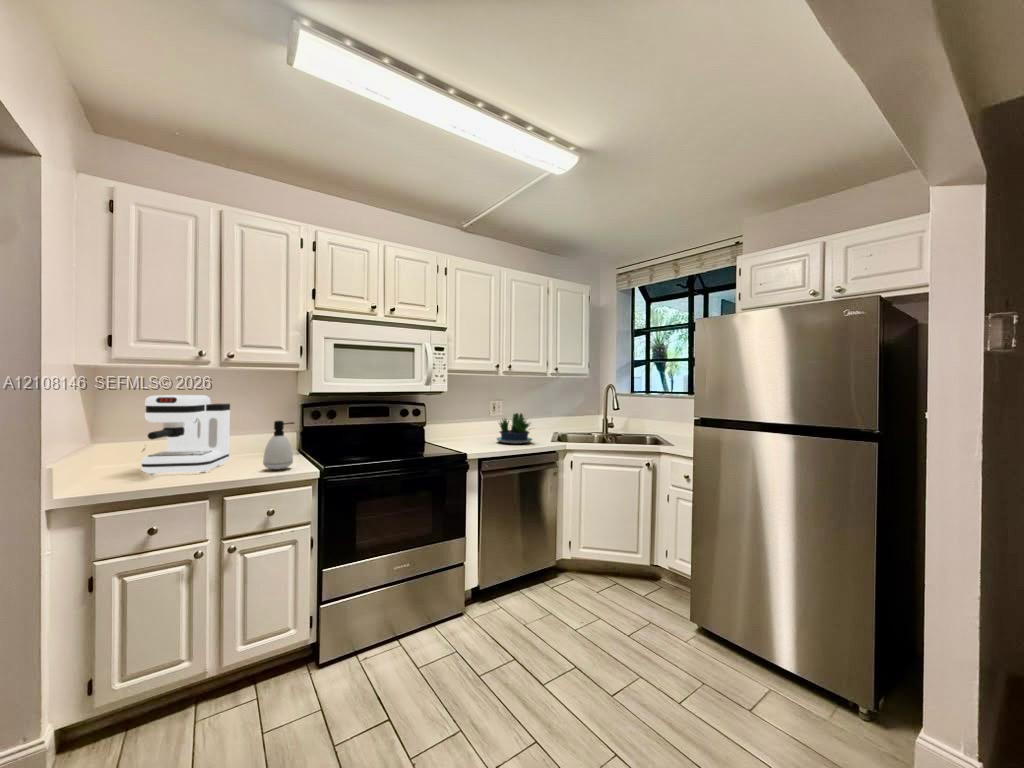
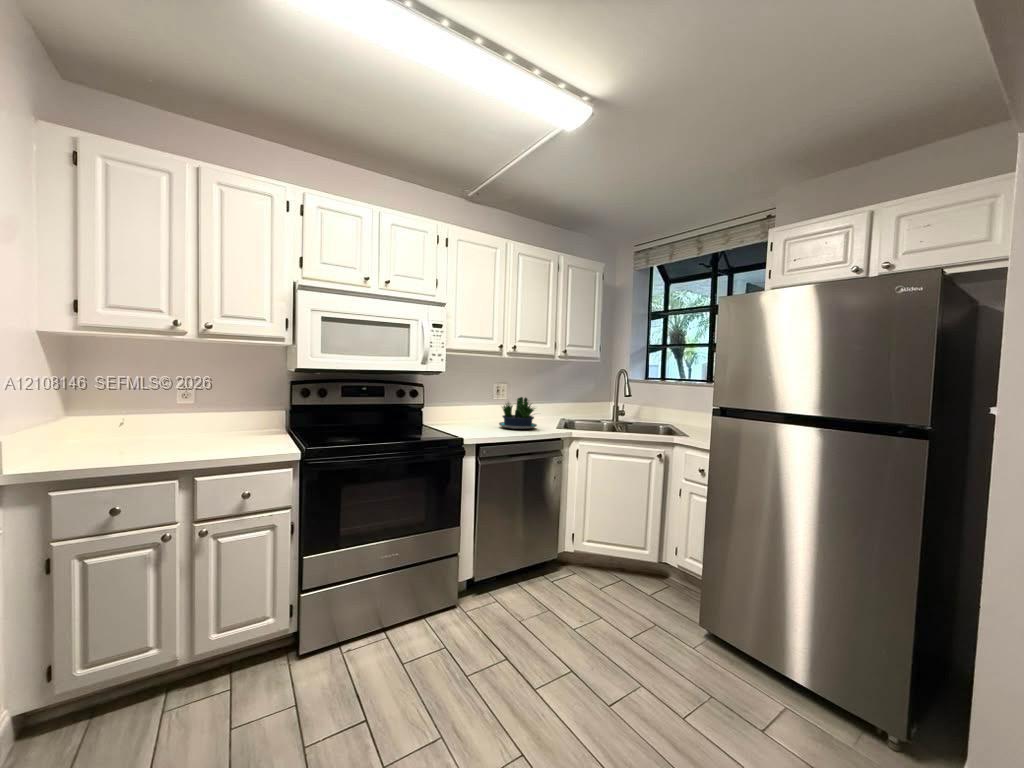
coffee maker: present [141,395,230,474] -> none [110,367,210,450]
soap dispenser: present [263,421,294,470] -> none [241,397,275,450]

